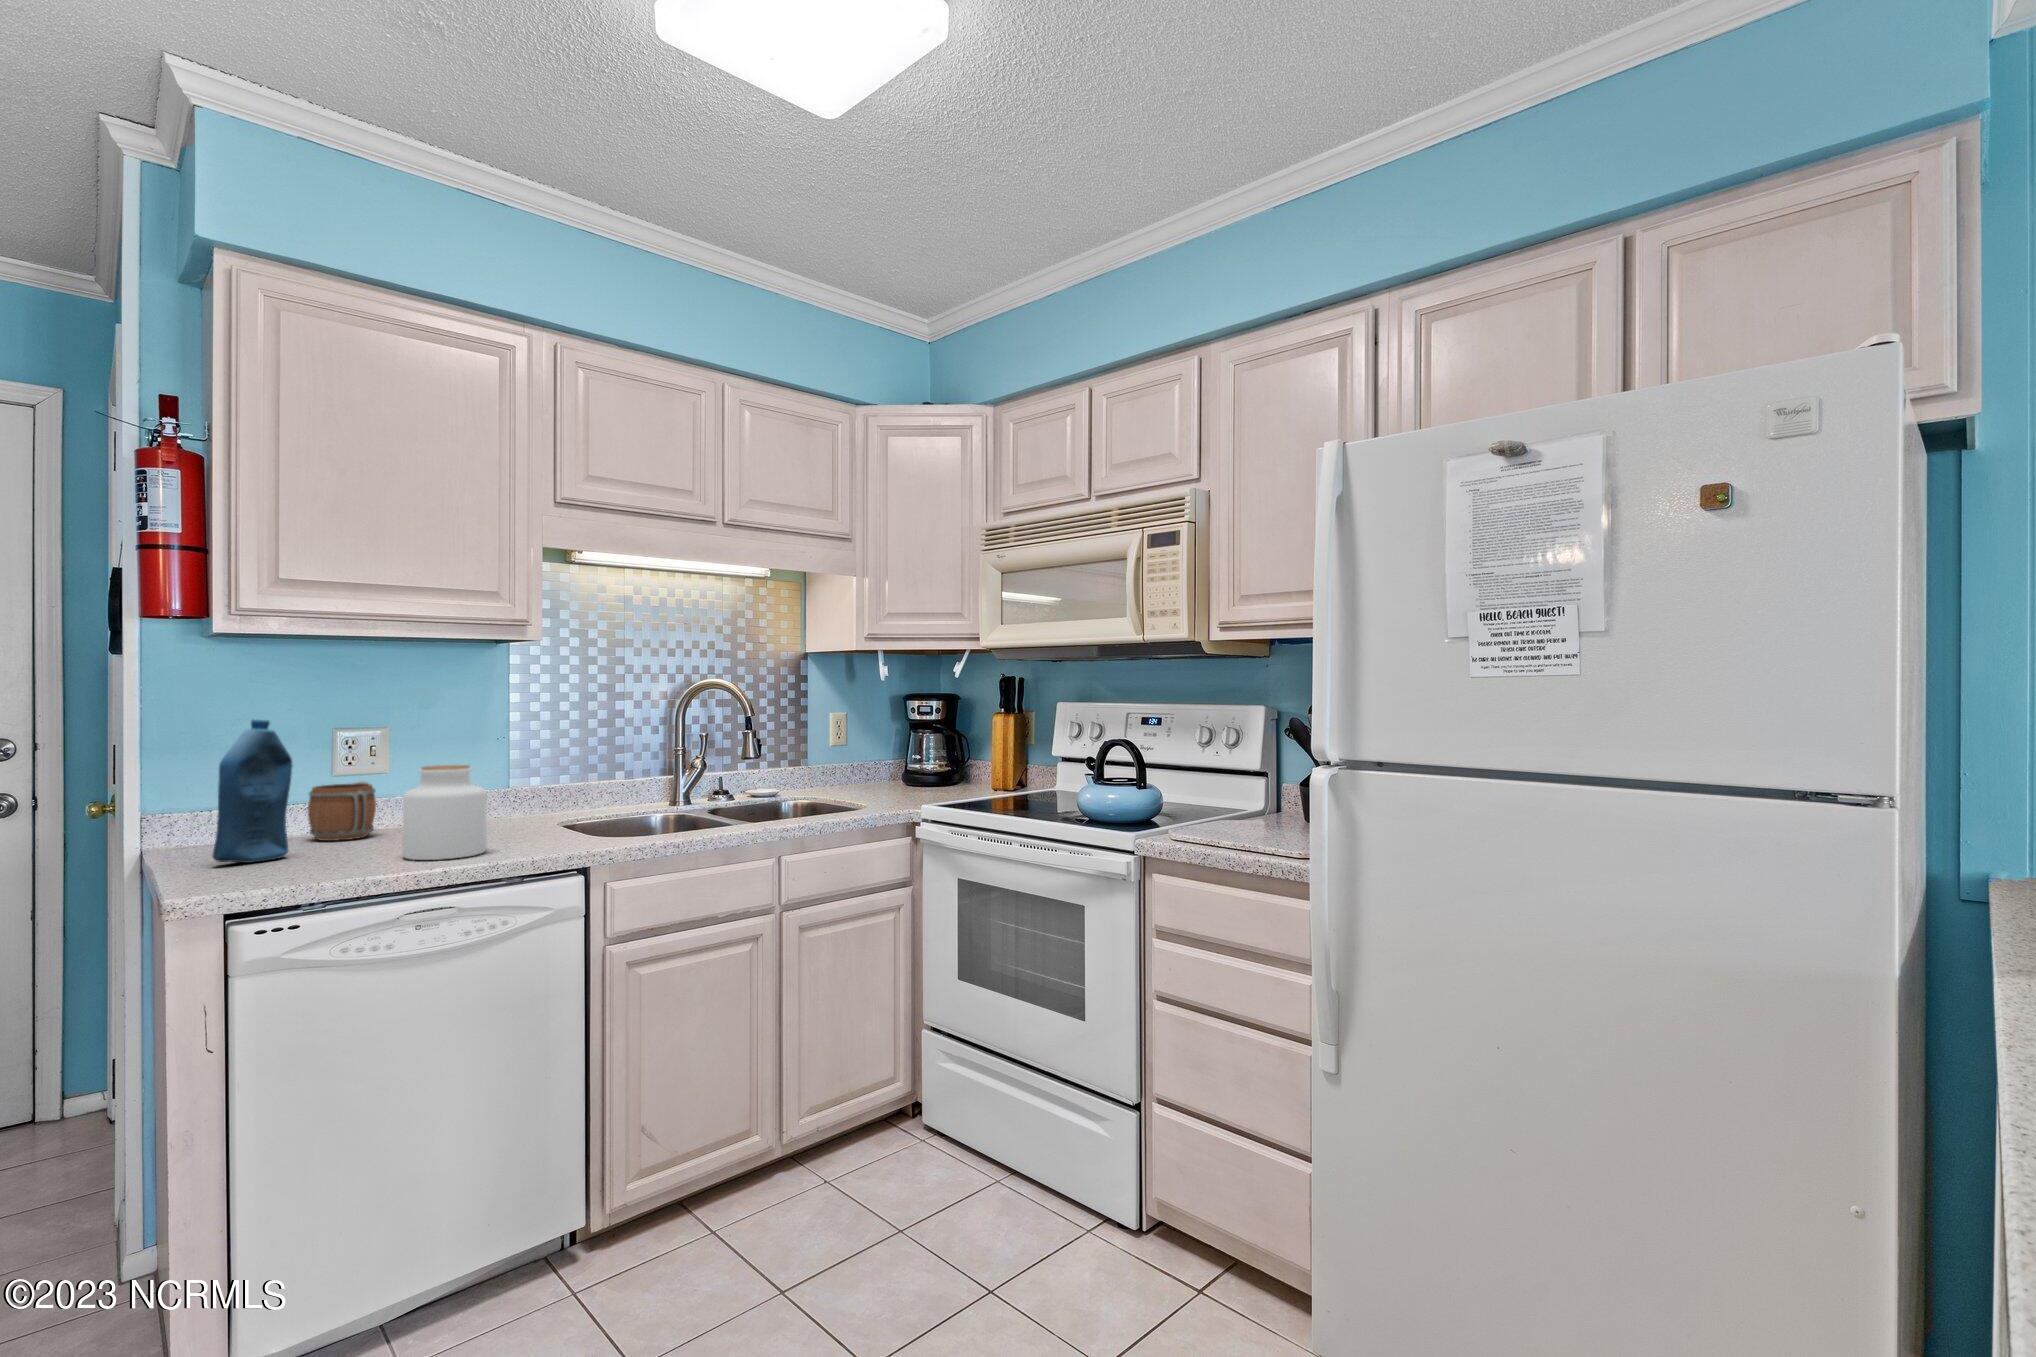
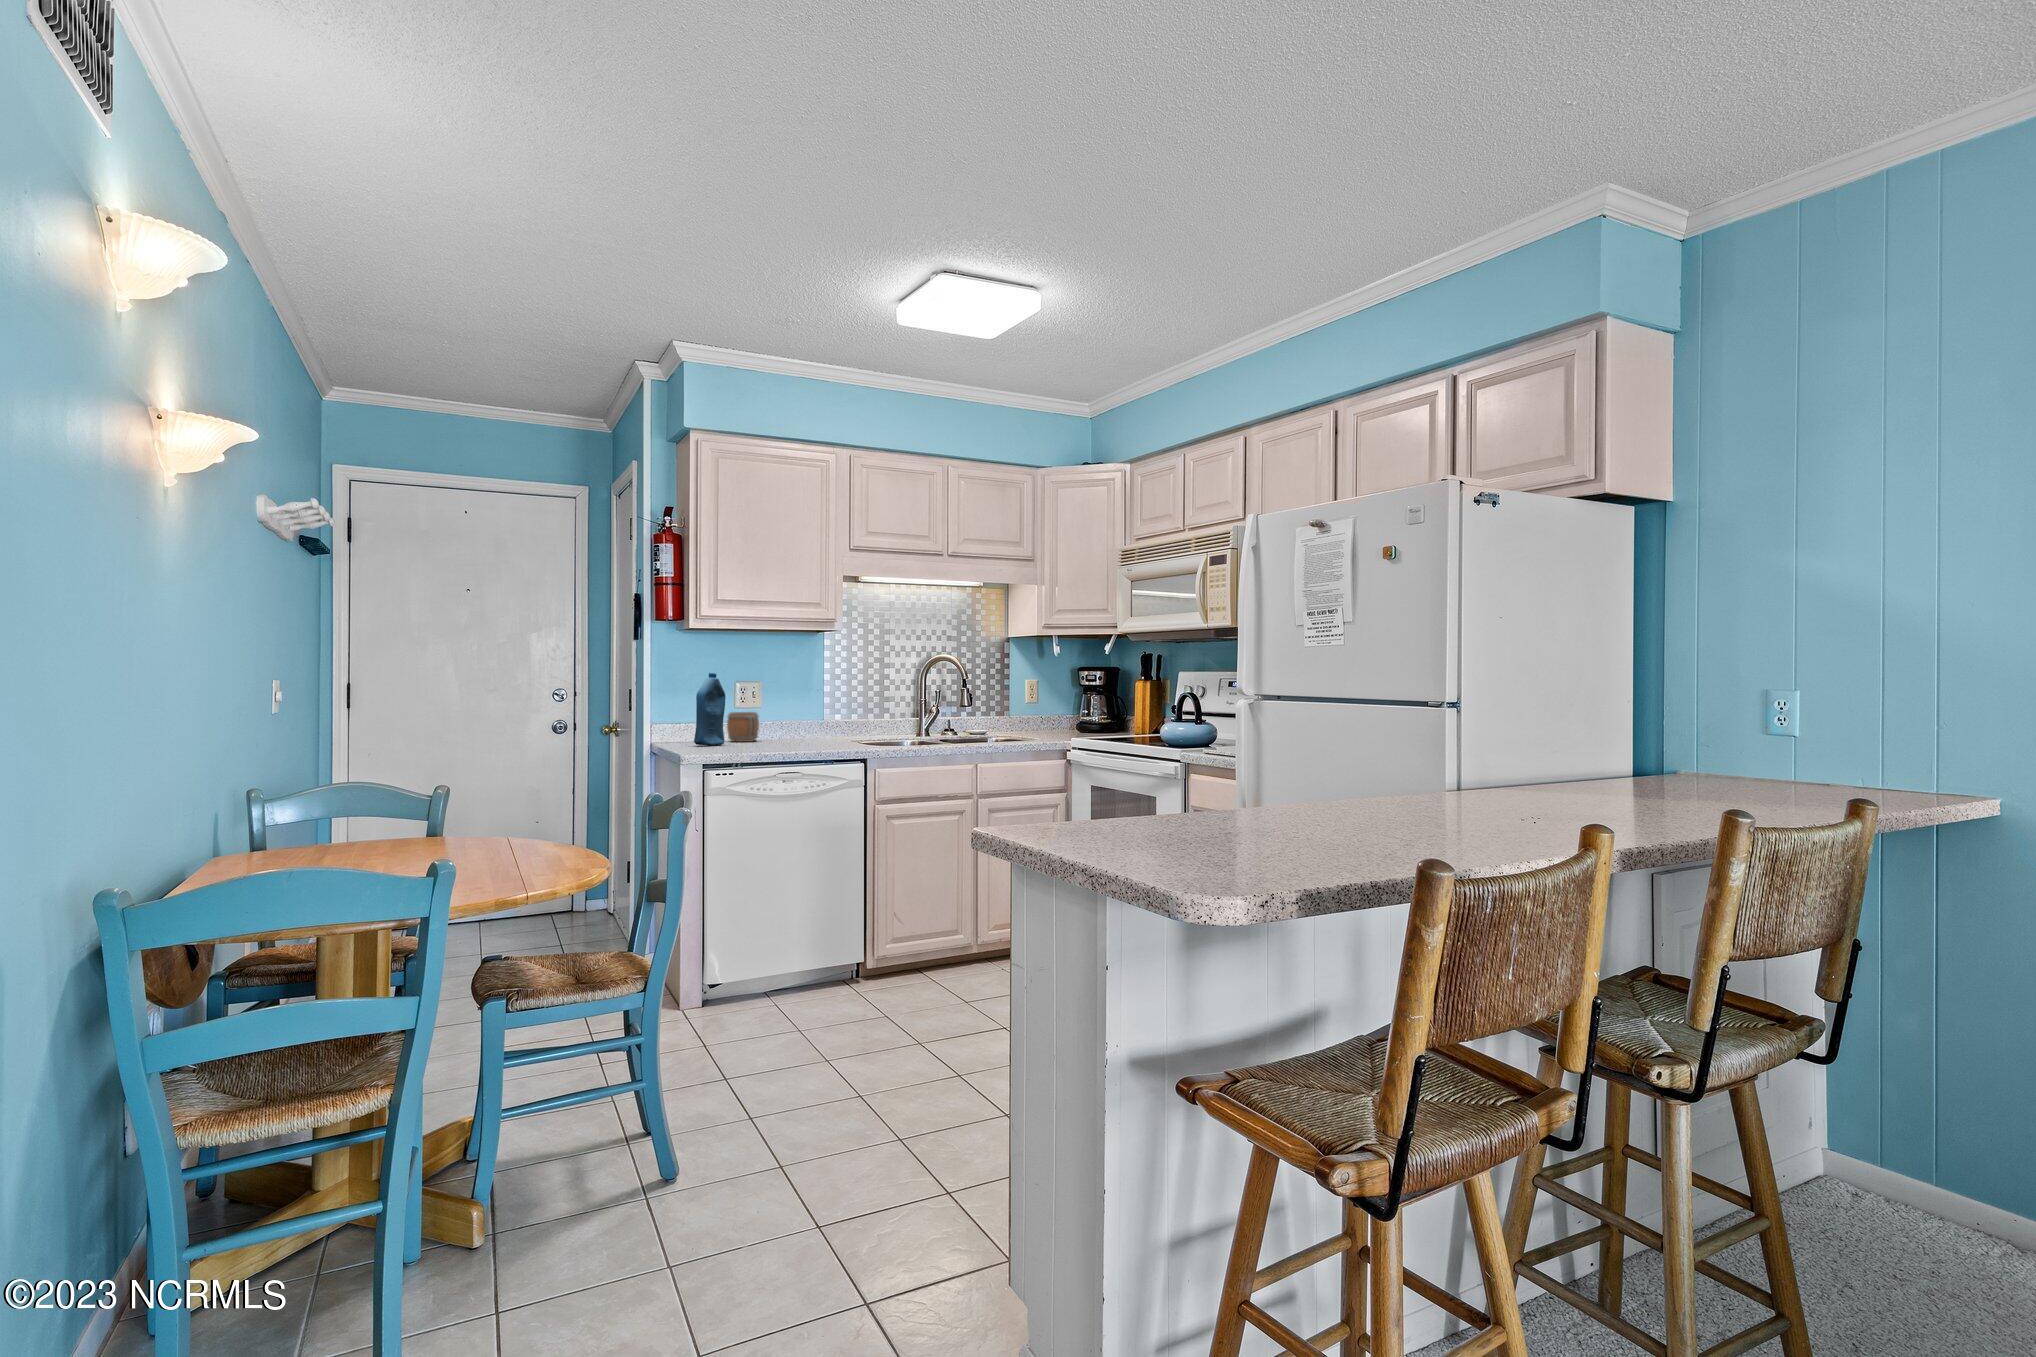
jar: present [402,765,487,860] -> none [778,699,818,747]

